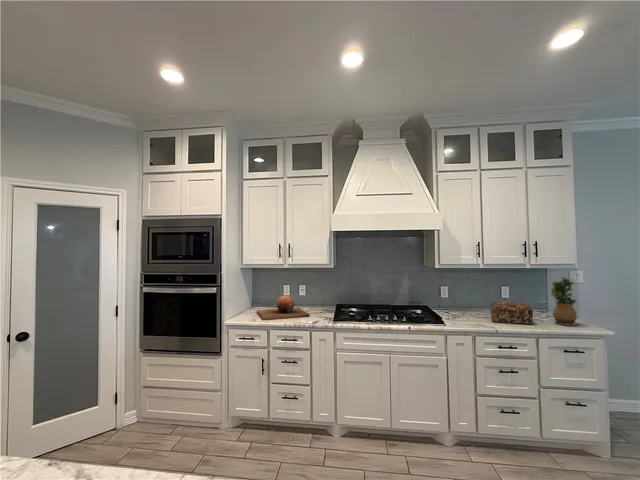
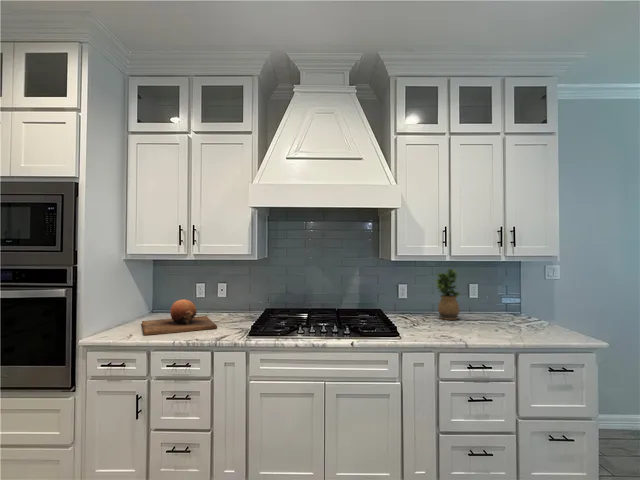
potted plant: present [550,277,577,326] -> present [436,269,460,320]
bread loaf: present [490,302,533,324] -> none [458,306,511,334]

